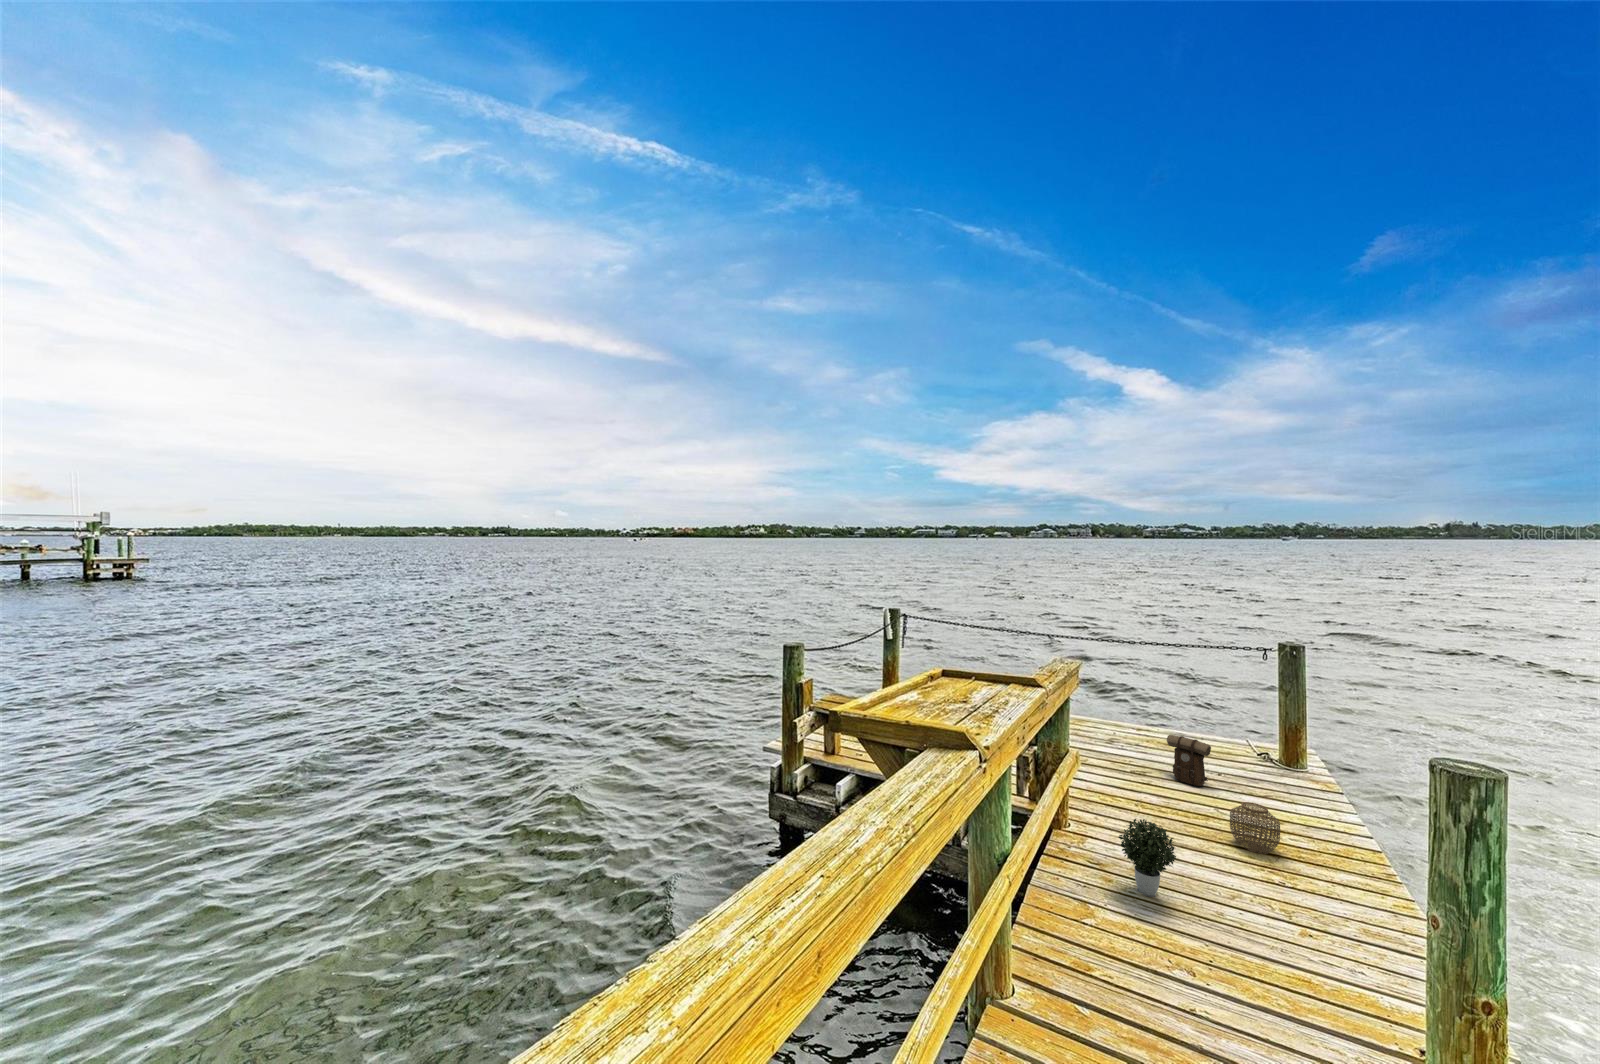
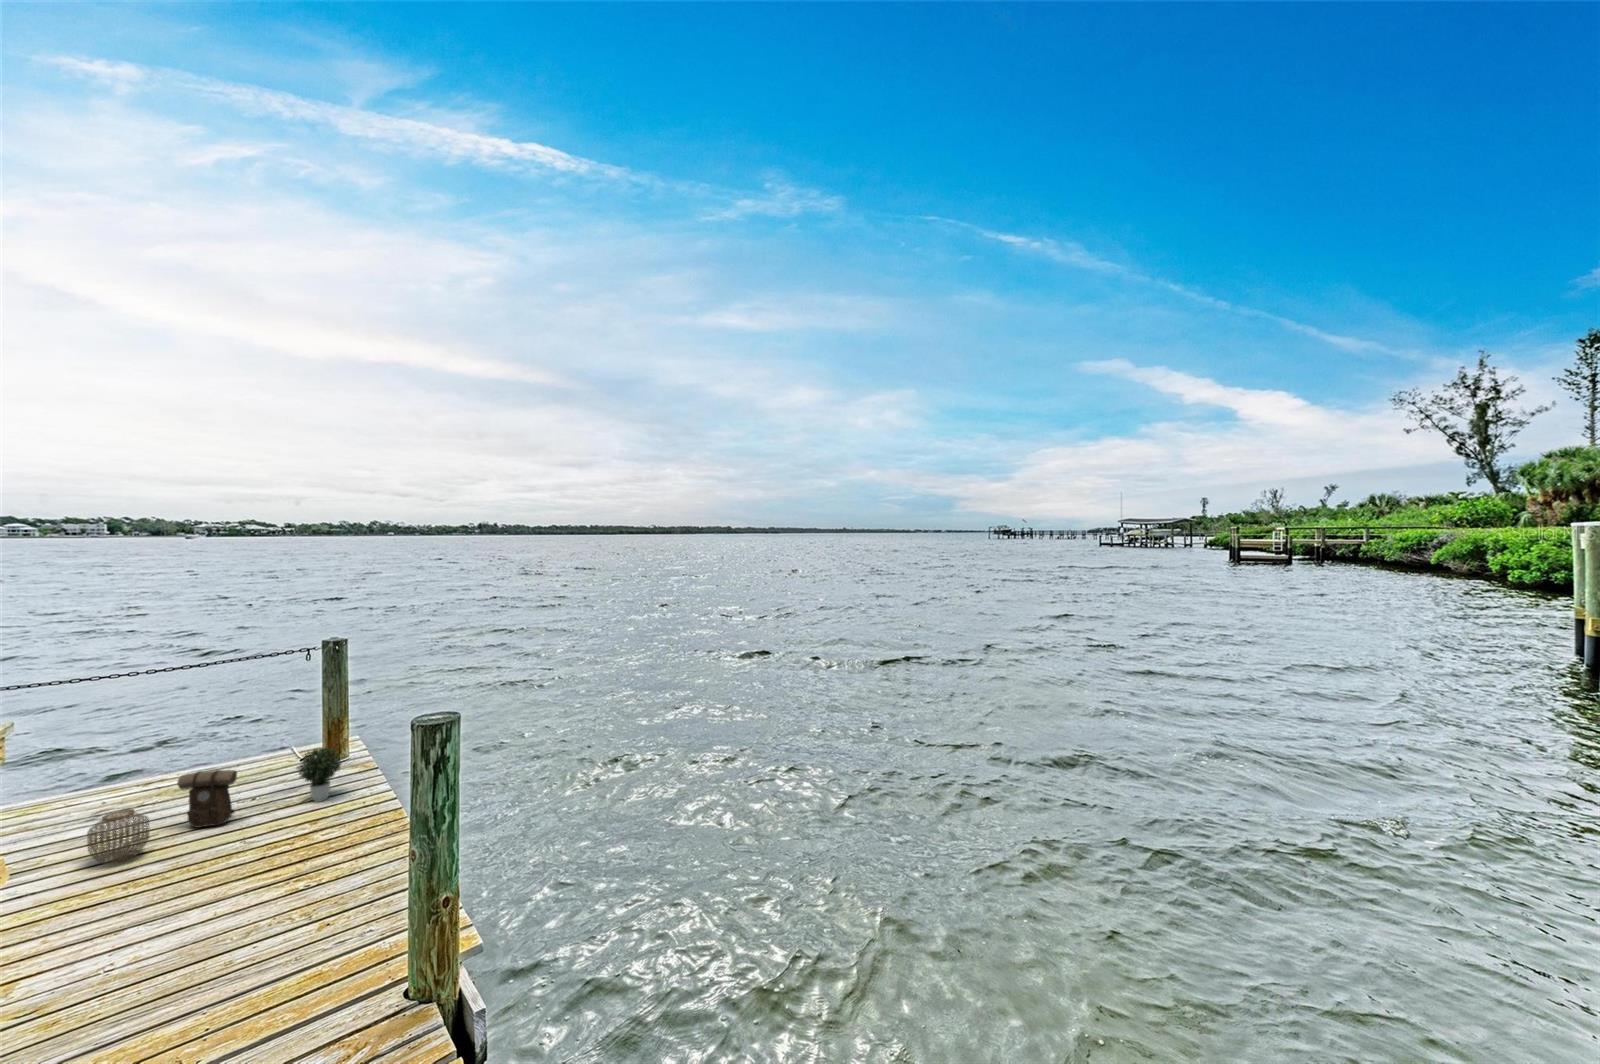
woven basket: present [1230,802,1280,854] -> present [87,809,149,864]
potted plant: present [1118,819,1176,897] -> present [297,748,341,802]

